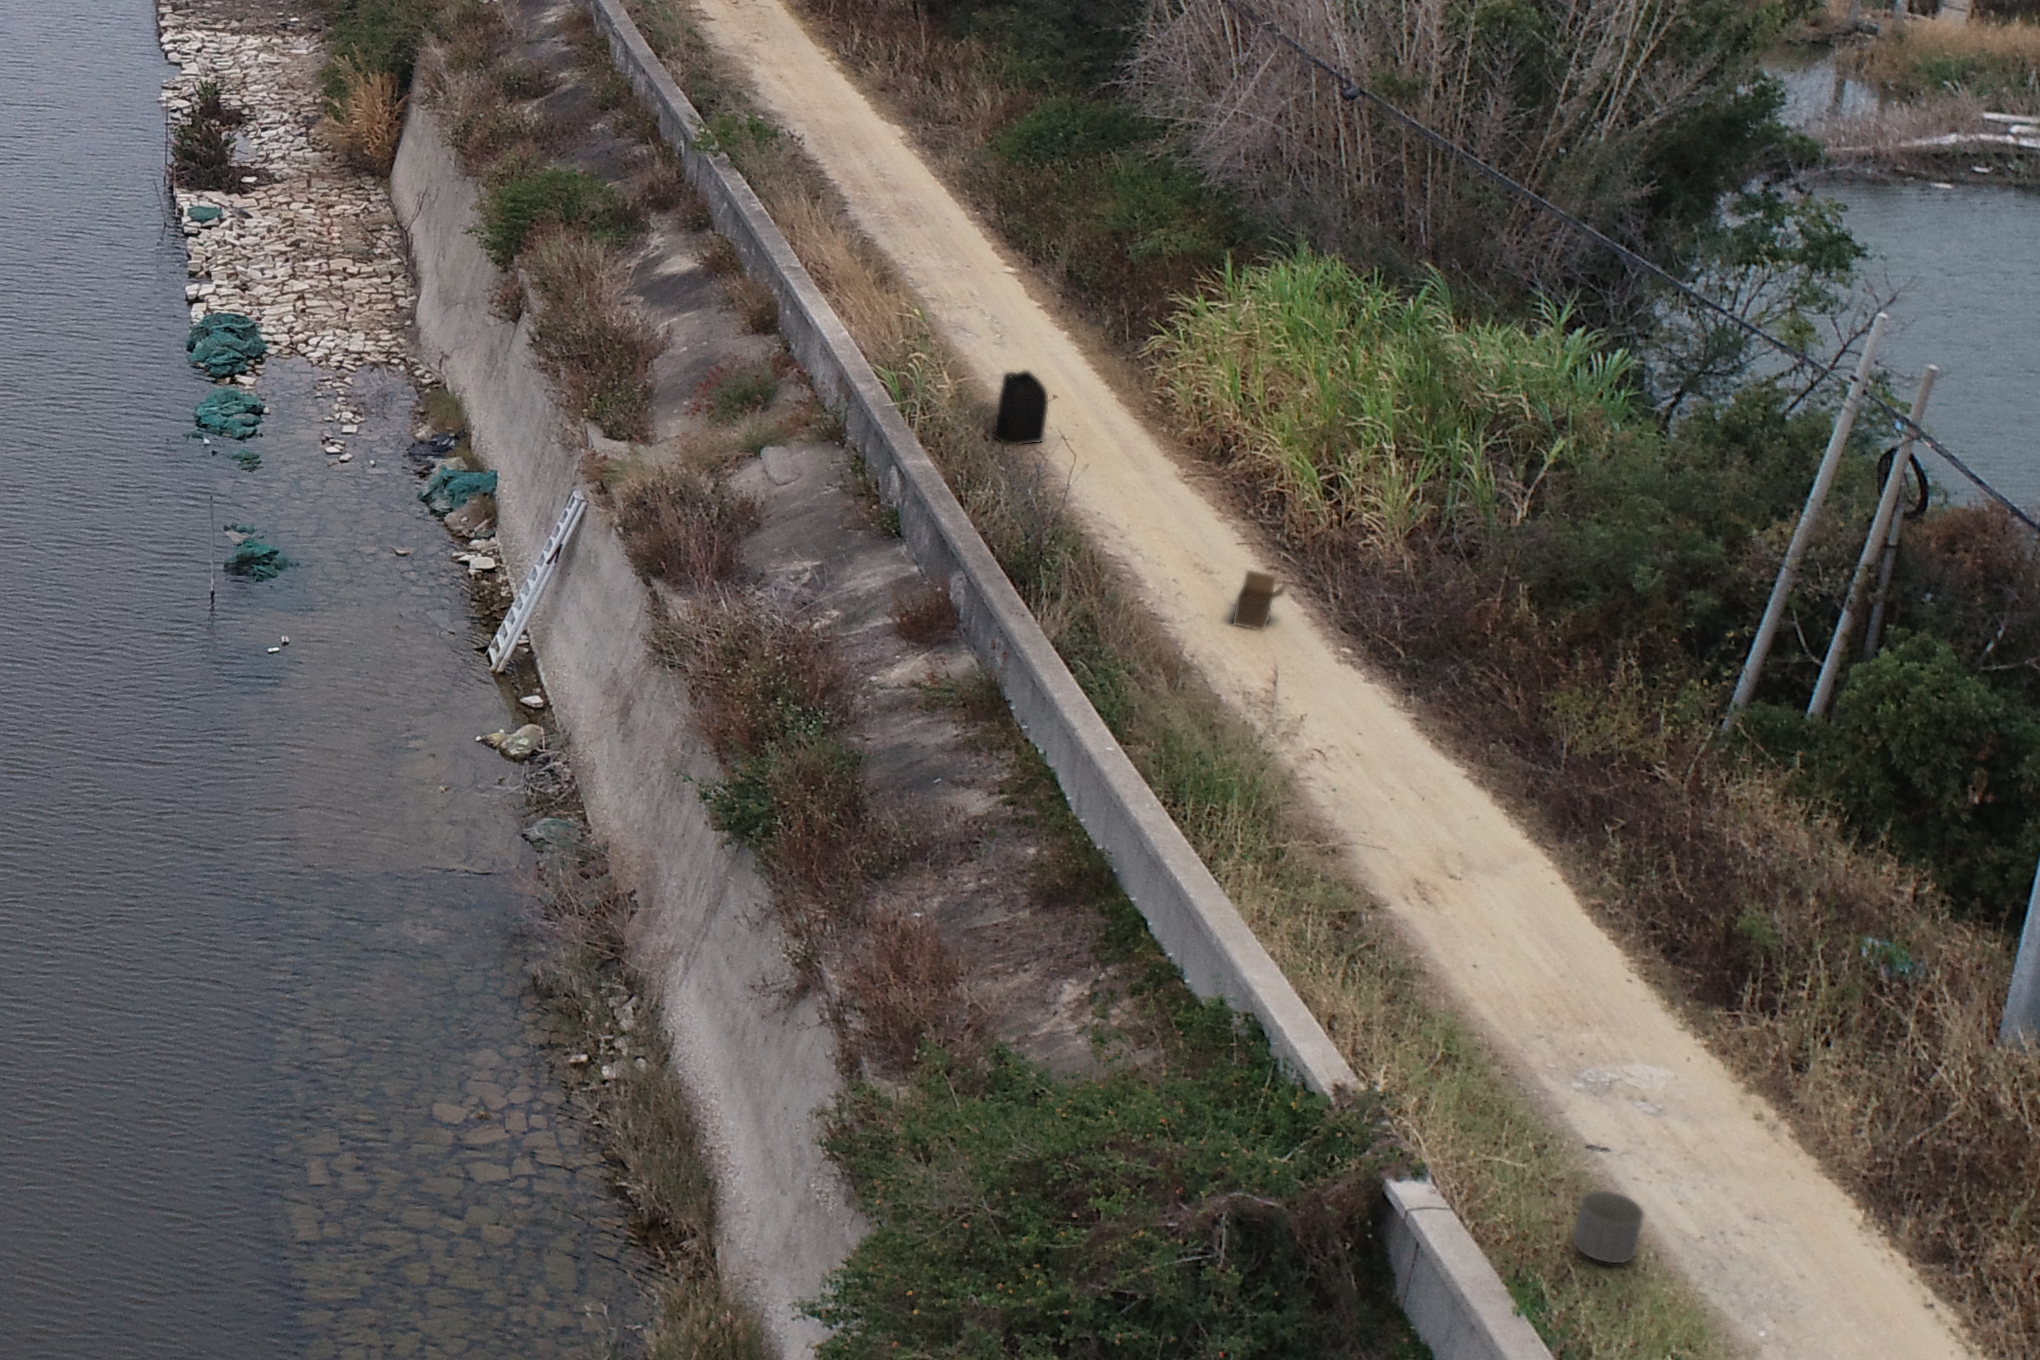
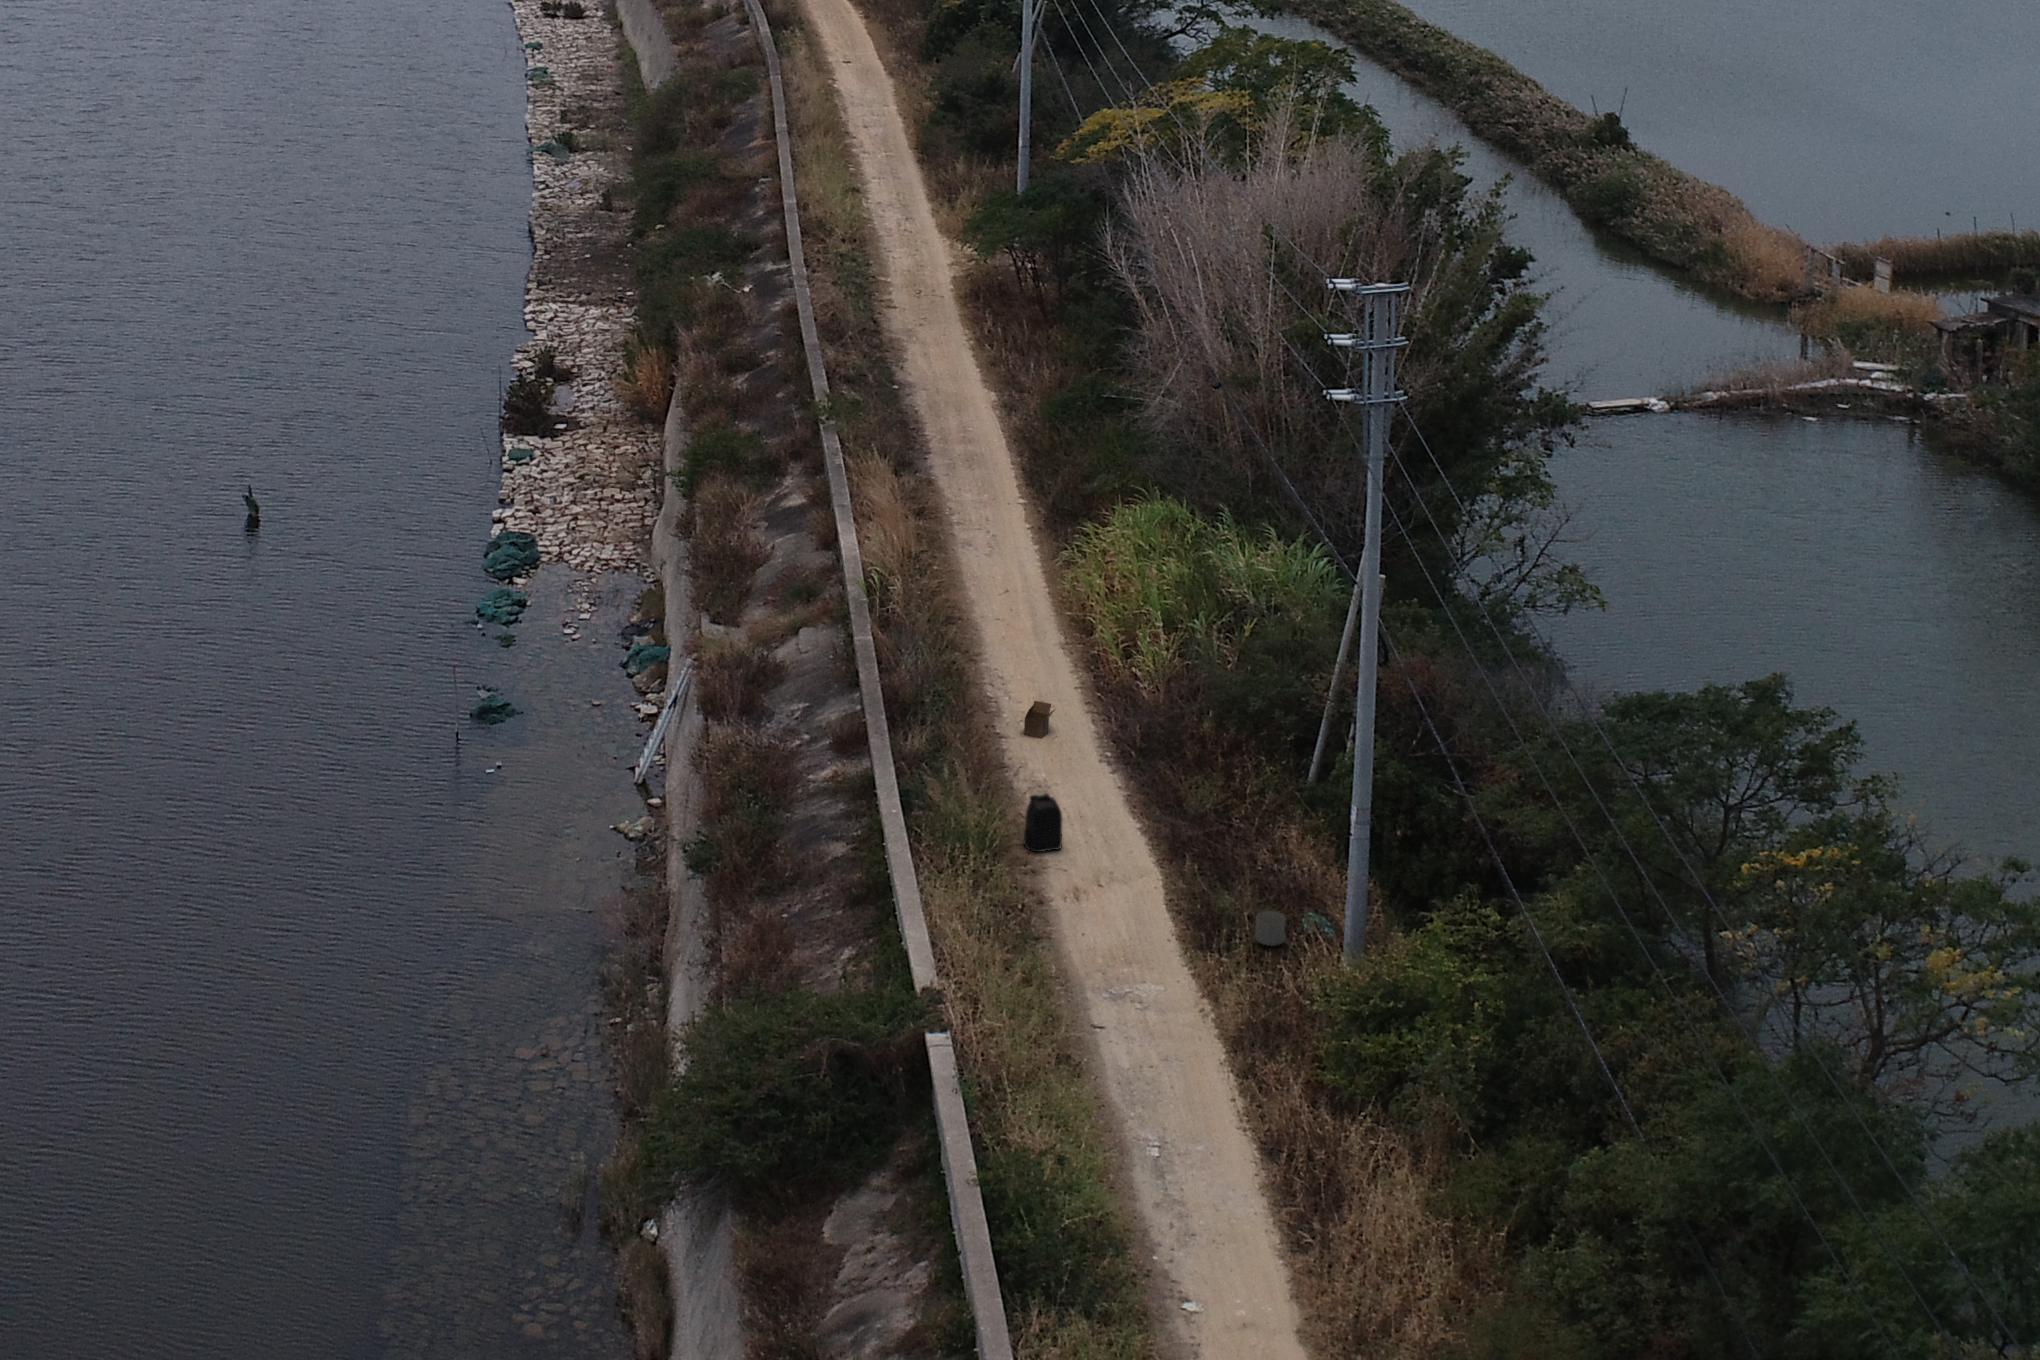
backpack: present [993,371,1048,445] -> present [1024,793,1062,852]
planter: present [1573,1191,1644,1263] -> present [1255,911,1286,946]

